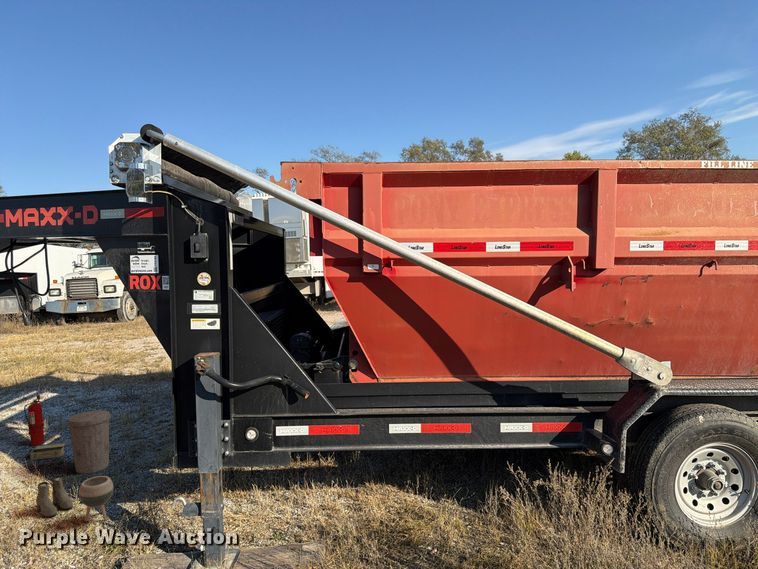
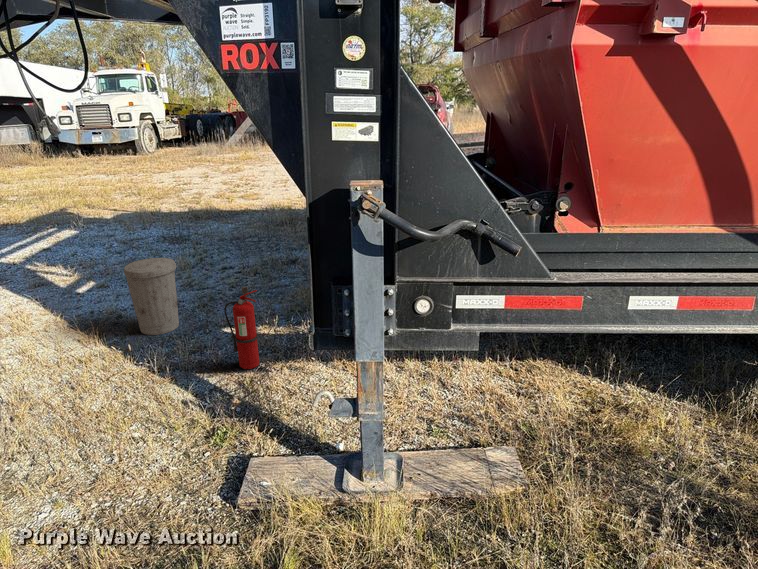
fire extinguisher: present [24,395,45,446] -> present [224,287,259,369]
toolbox: present [30,442,66,460] -> none [80,294,121,315]
boots: present [36,476,73,517] -> none [103,343,150,394]
planter: present [79,476,113,522] -> none [161,346,203,402]

